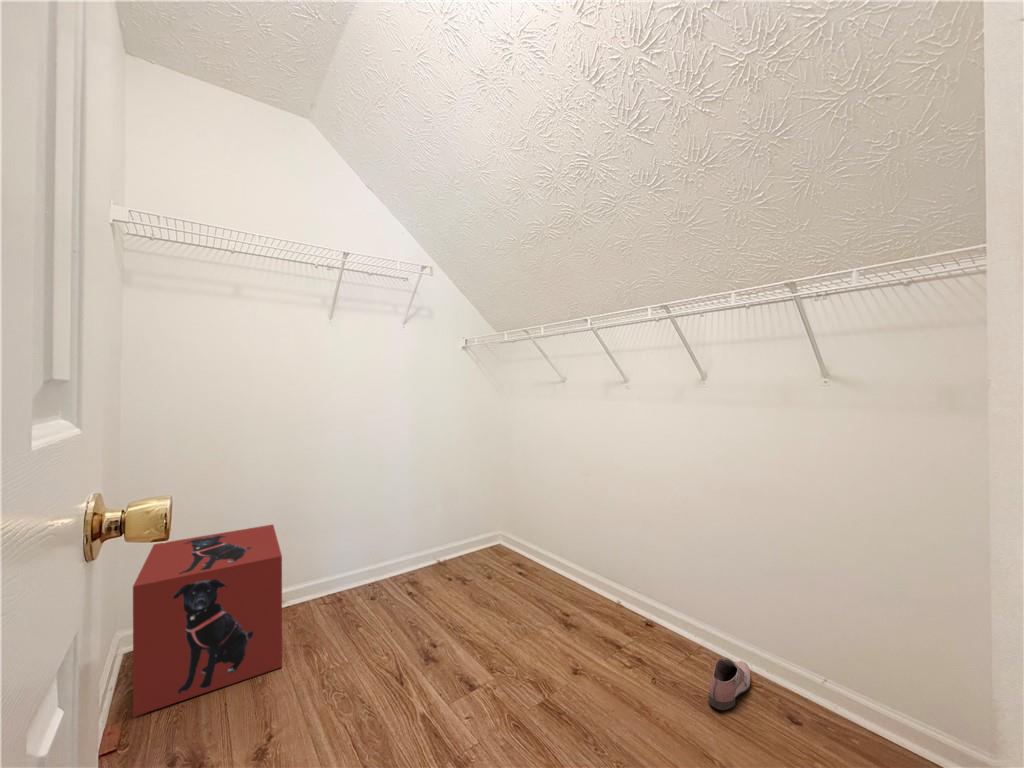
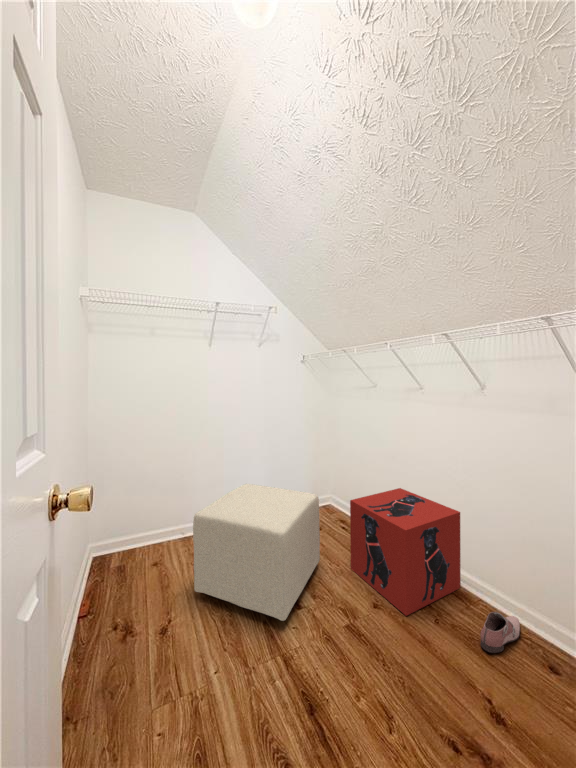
ottoman: none [308,518,496,710] -> present [193,484,320,621]
storage box: present [133,525,282,717] -> present [350,488,461,616]

